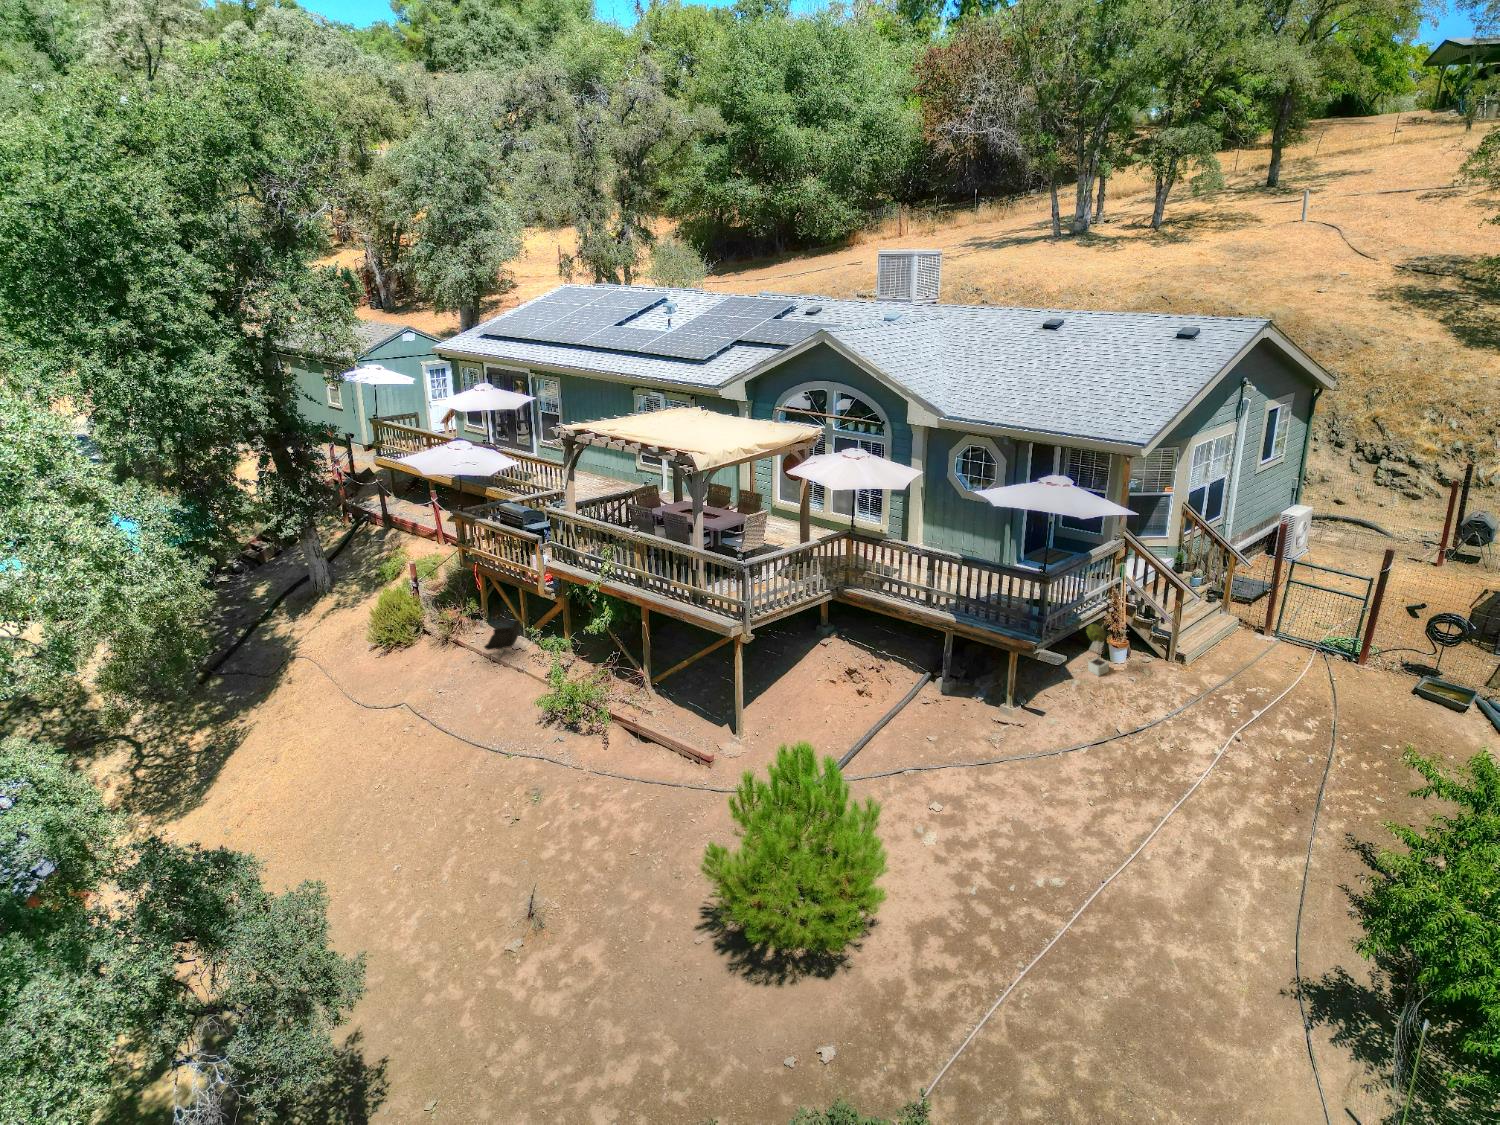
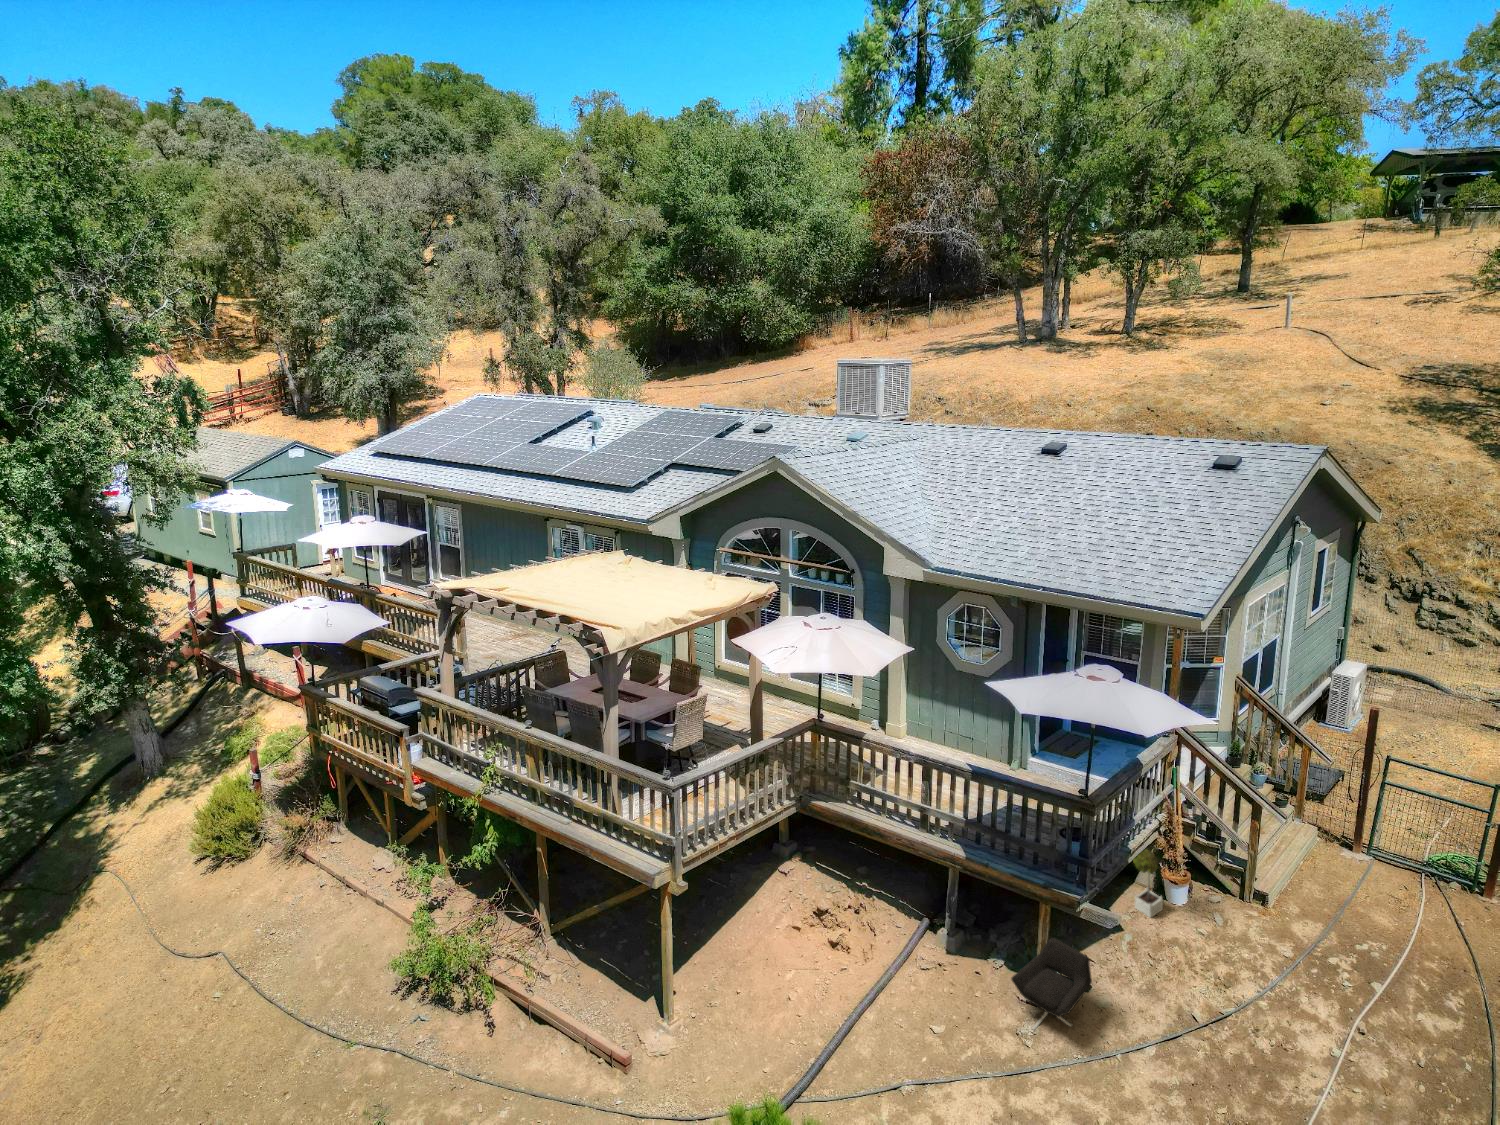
lounge chair: present [484,620,520,659] -> present [1011,938,1092,1030]

